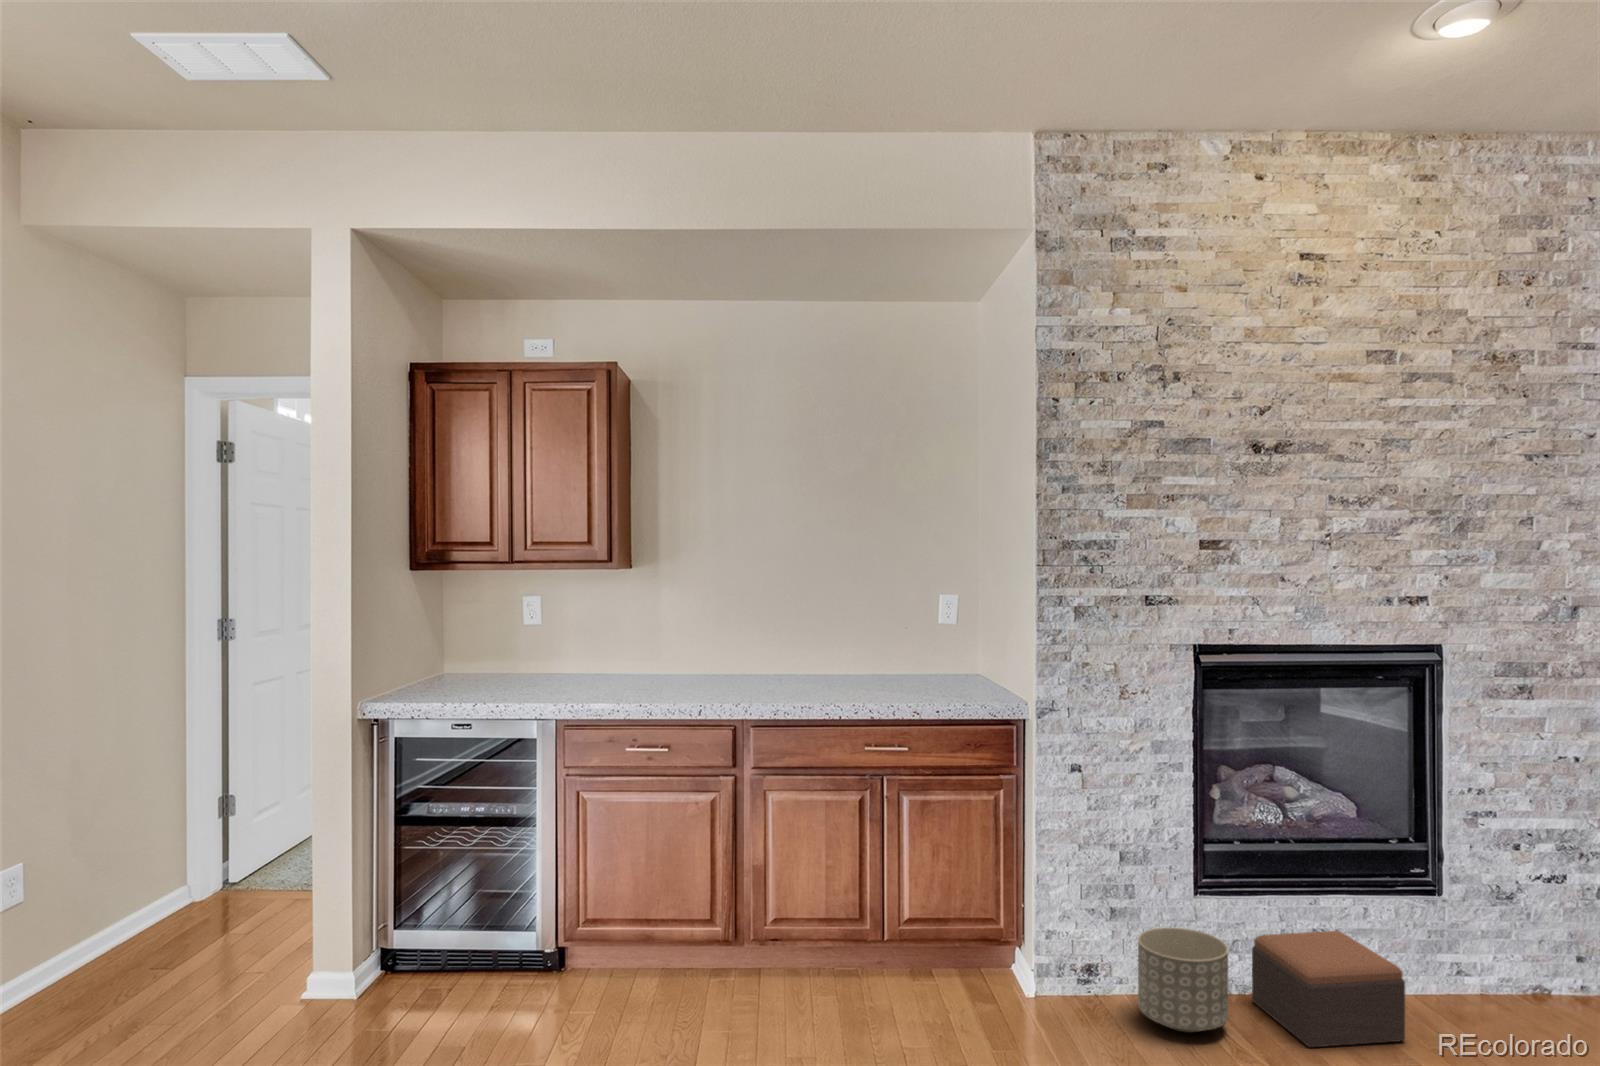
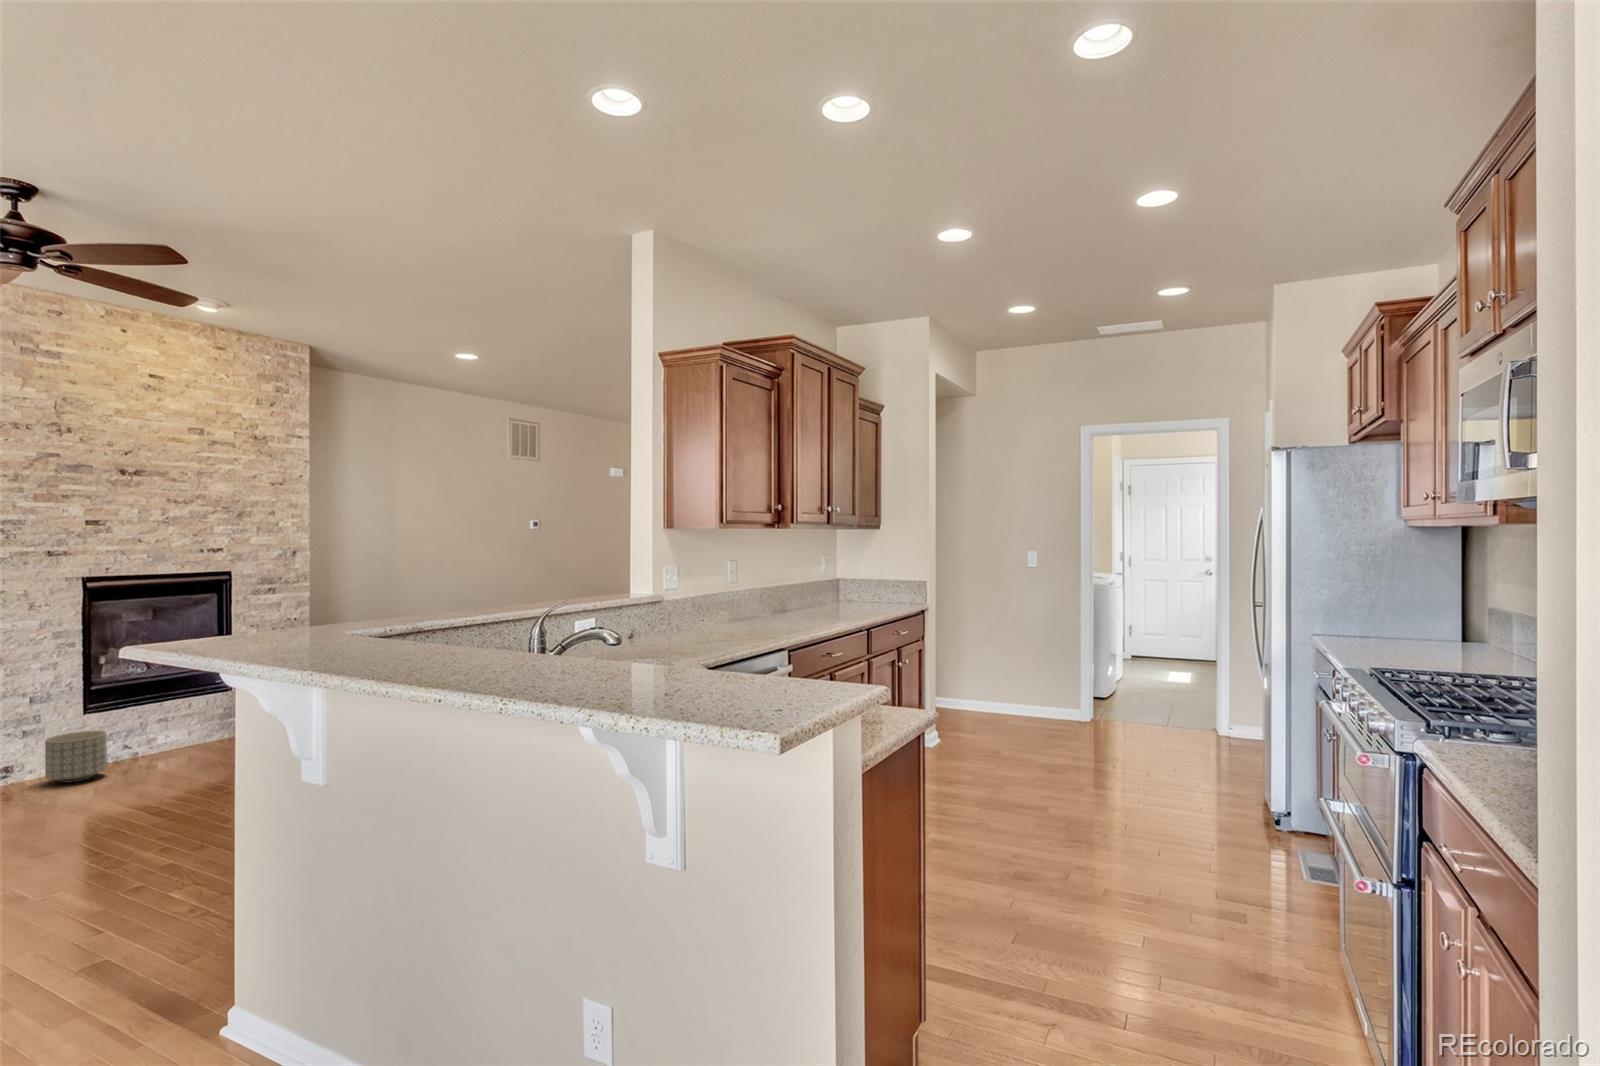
footstool: present [1252,931,1405,1047] -> none [122,717,209,769]

